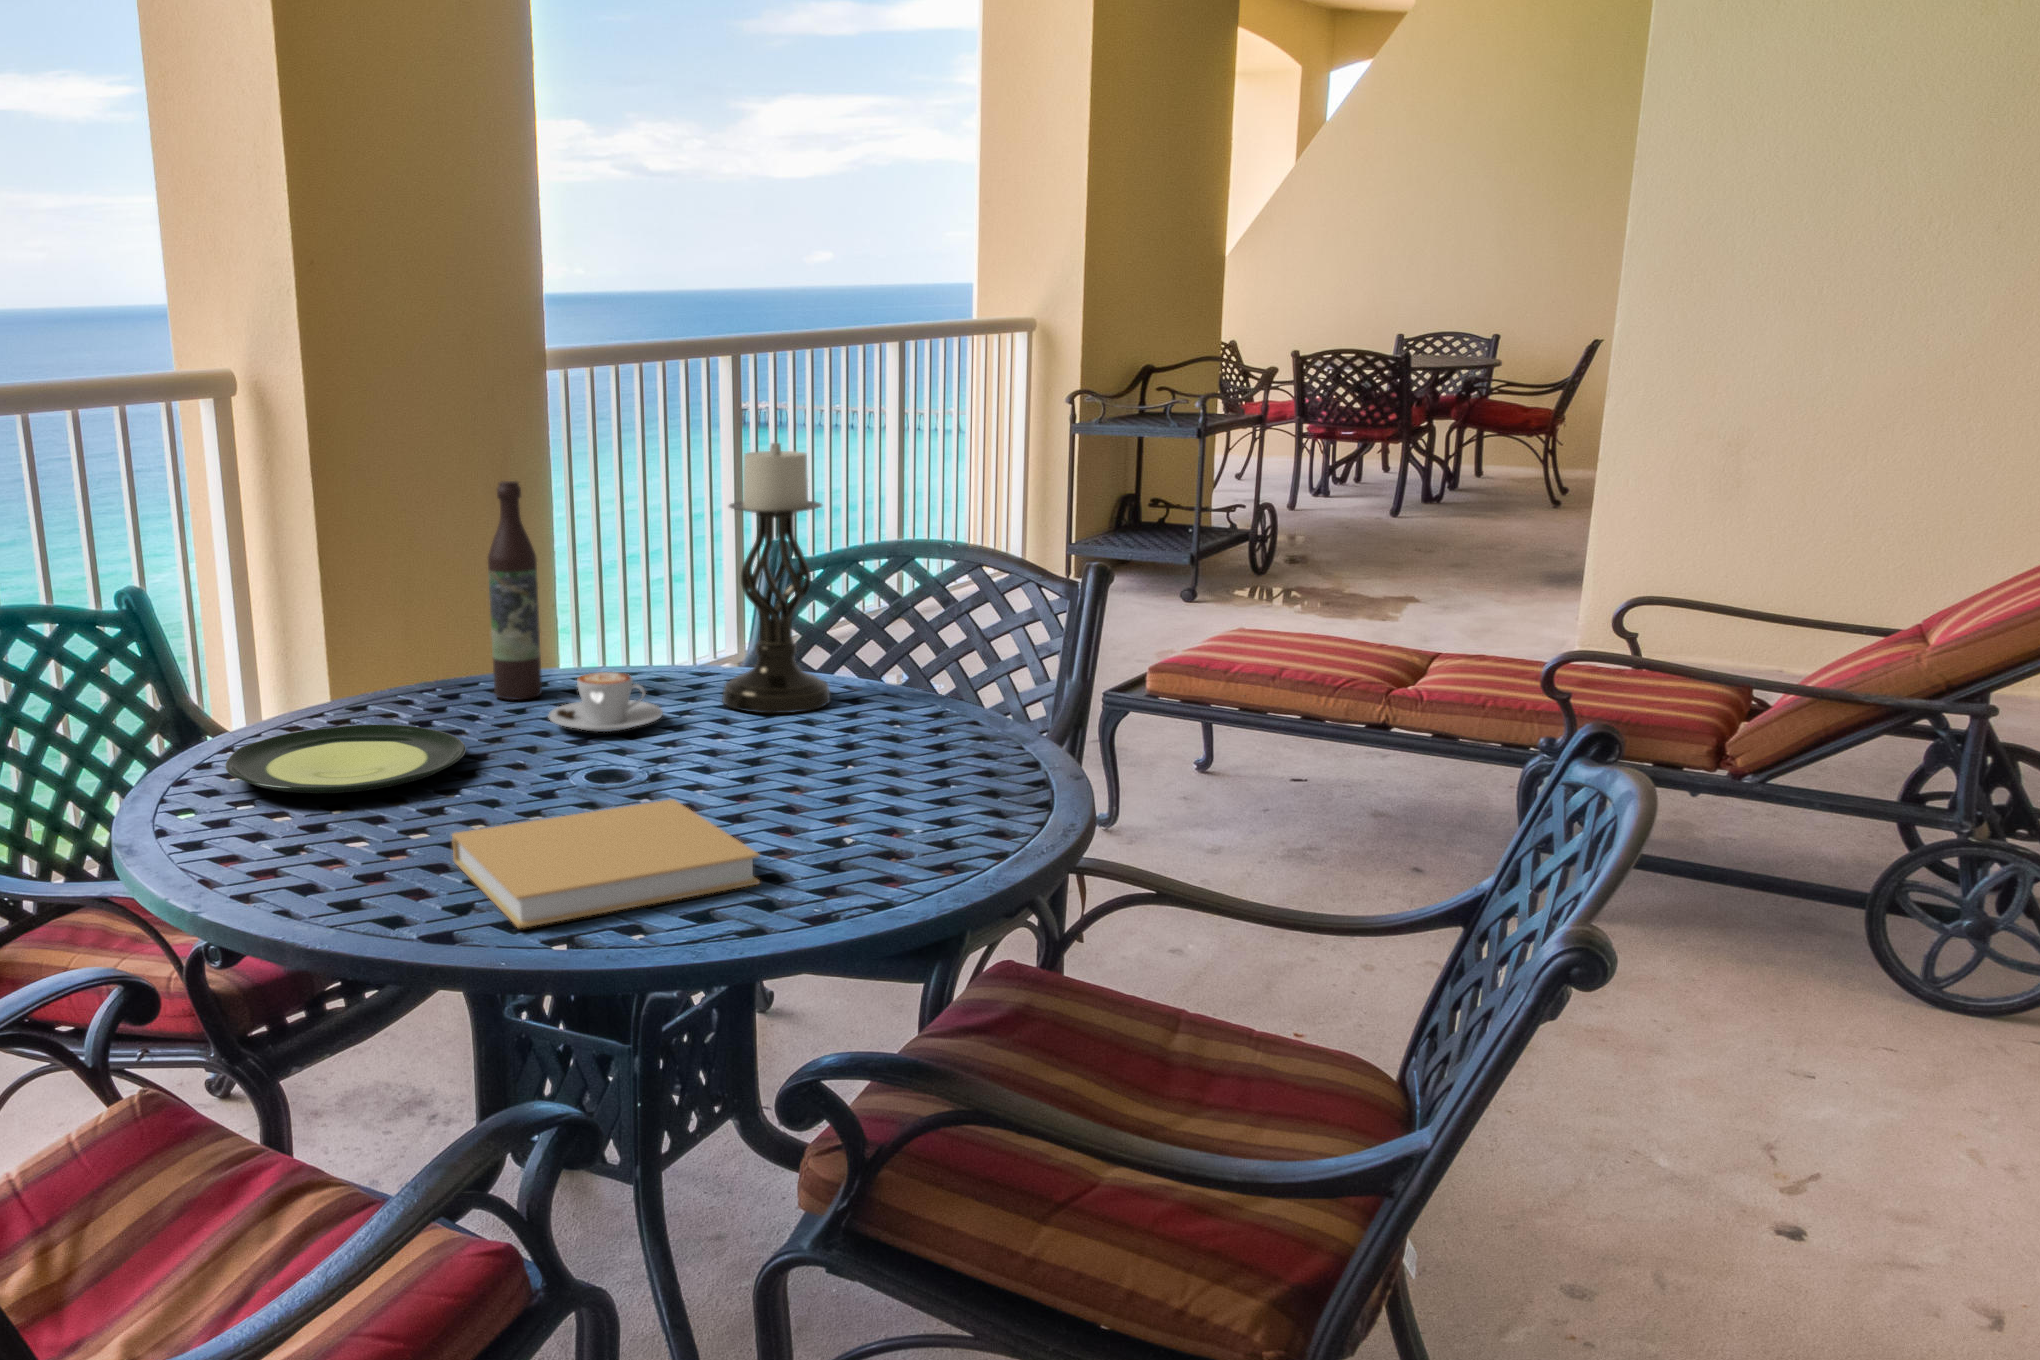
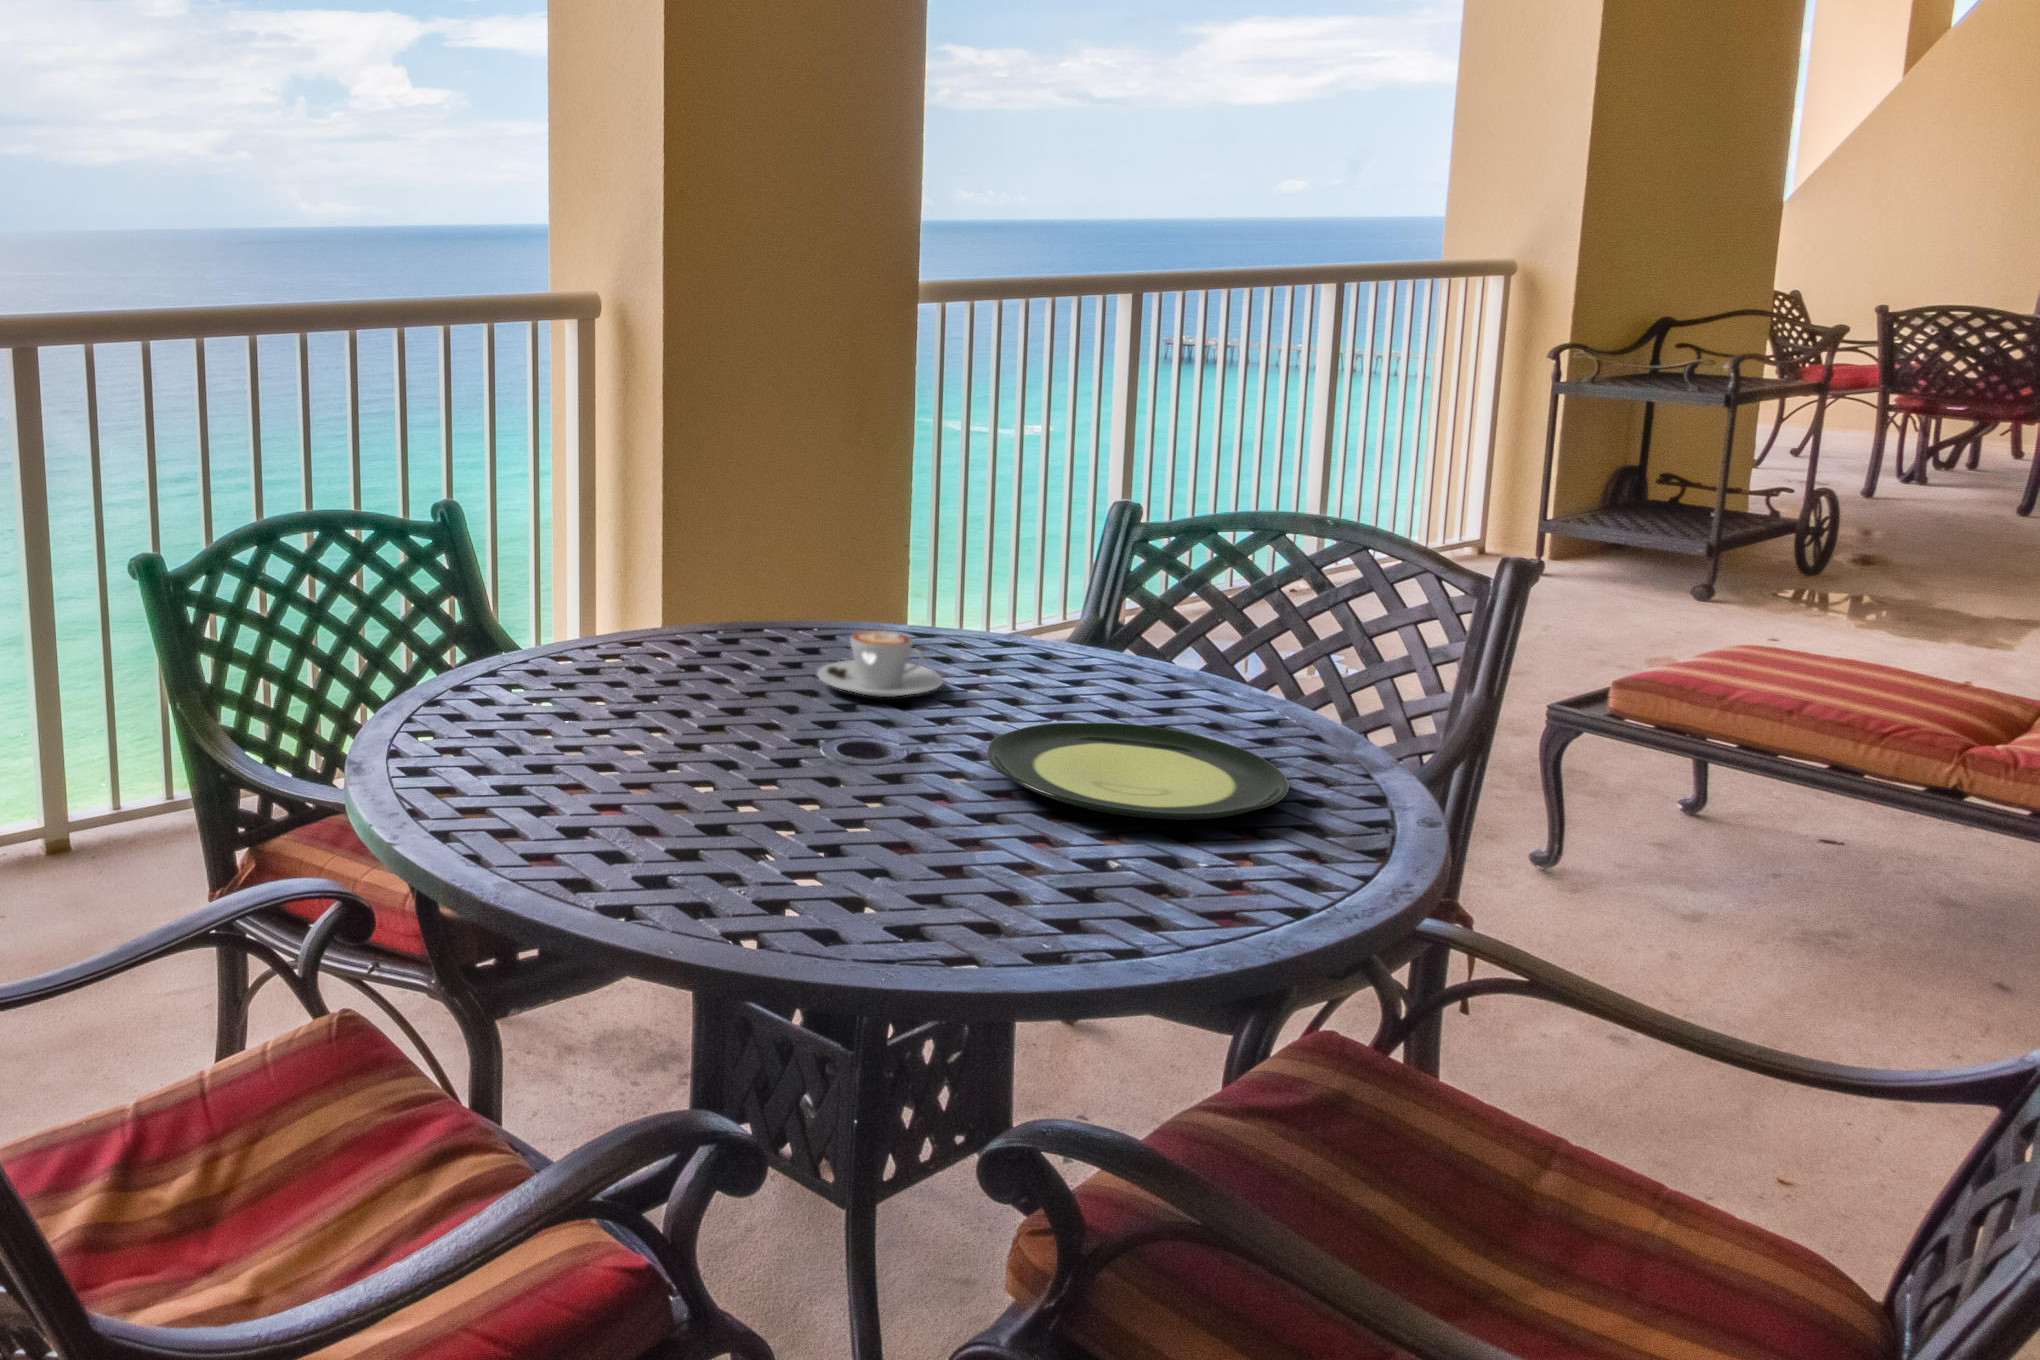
candle holder: present [722,443,830,713] -> none [1016,397,1149,699]
wine bottle: present [488,481,542,700] -> none [773,422,828,650]
plate: present [226,725,466,793] -> present [987,723,1289,820]
book: present [452,799,760,929] -> none [664,786,992,912]

